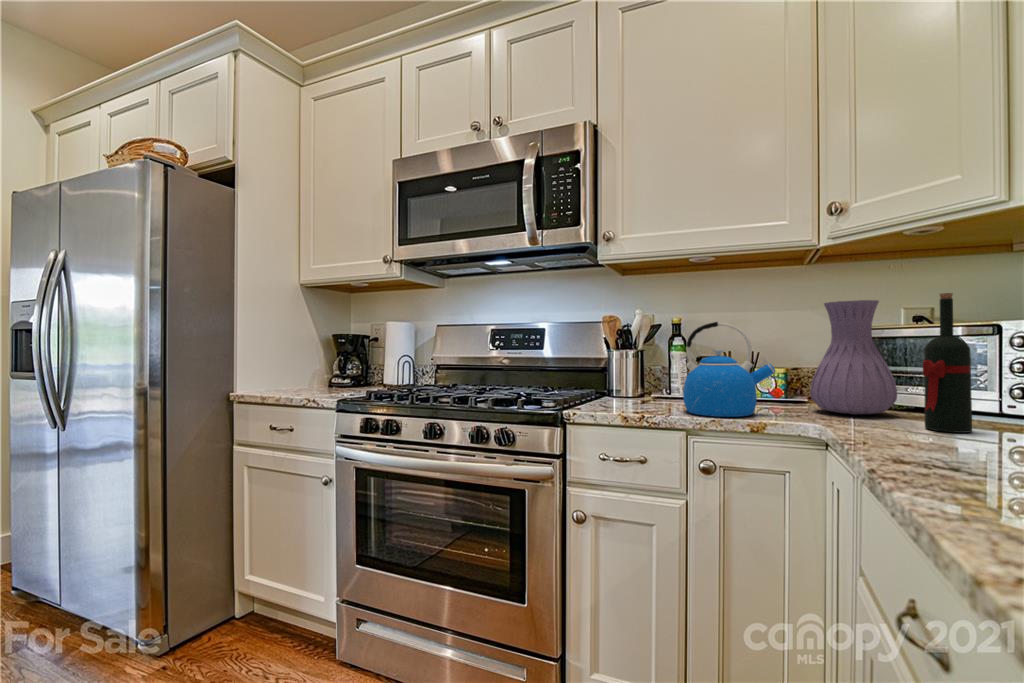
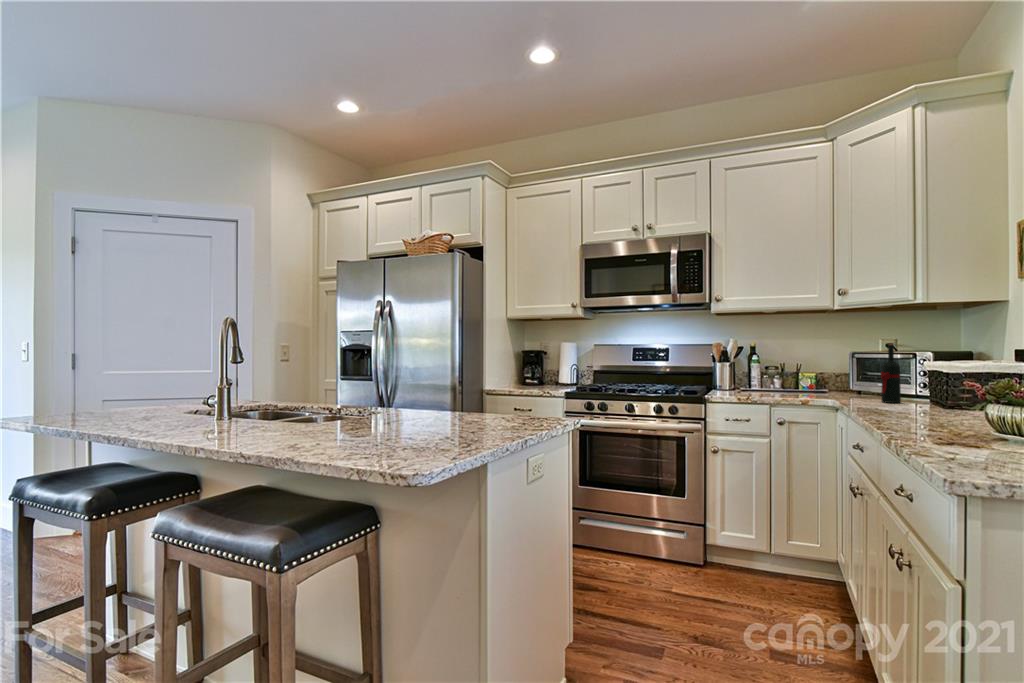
vase: present [810,300,897,415] -> none [831,342,872,397]
kettle: present [683,322,775,417] -> none [768,351,814,398]

